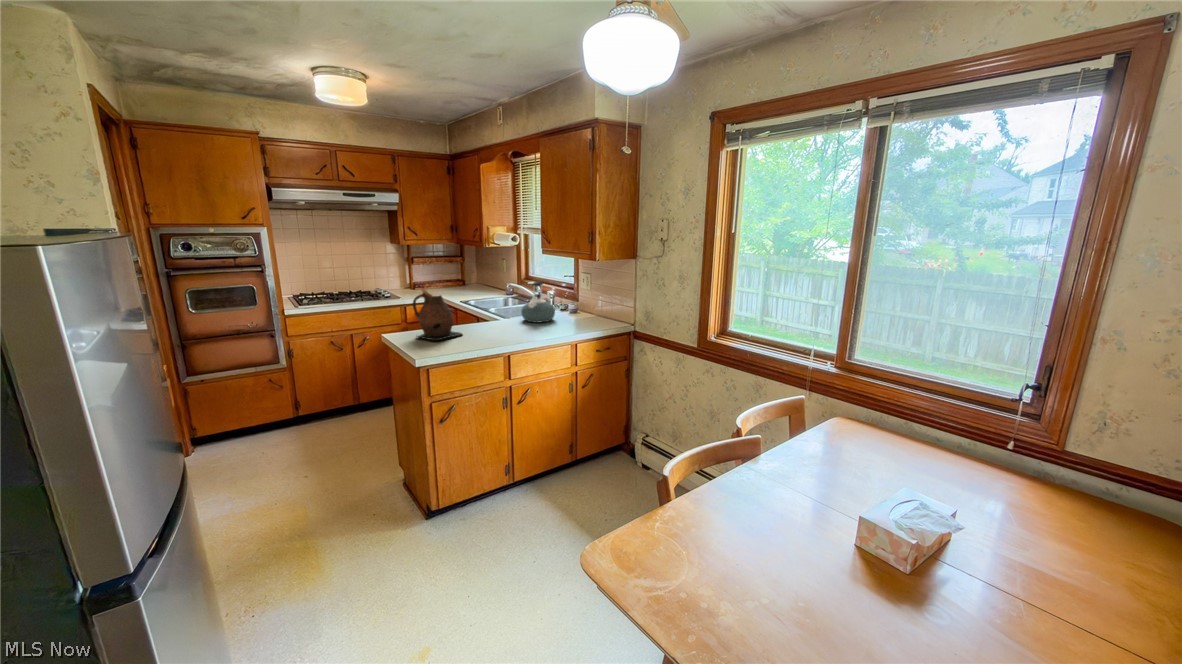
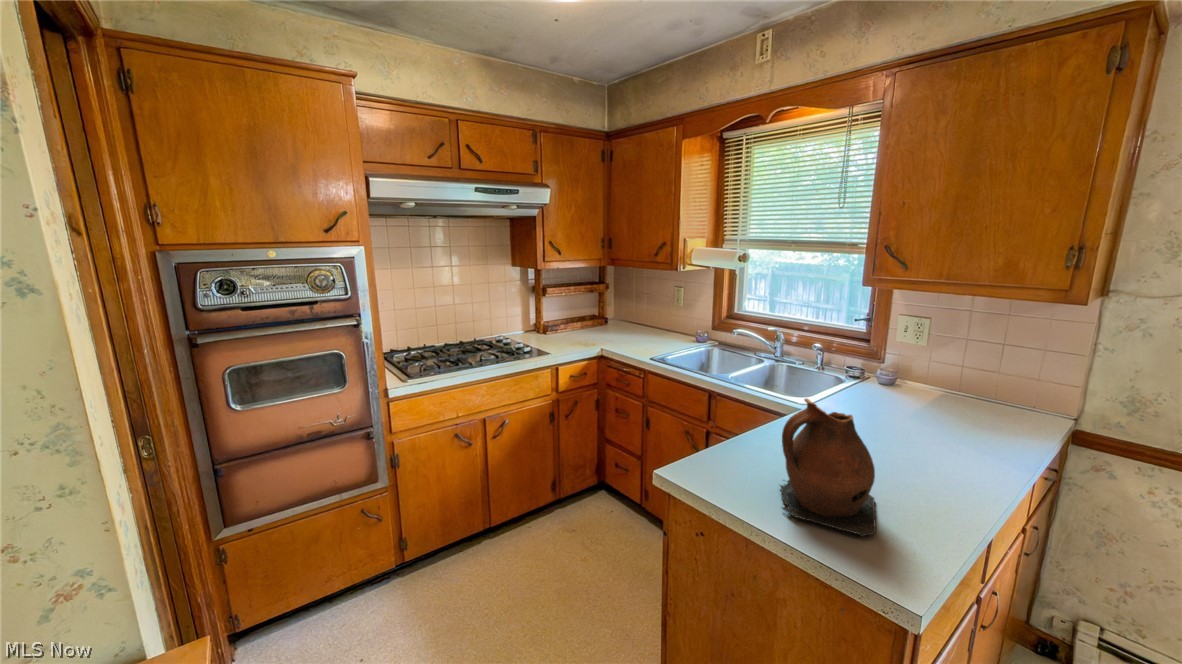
kettle: present [521,281,555,322] -> none [877,350,957,436]

